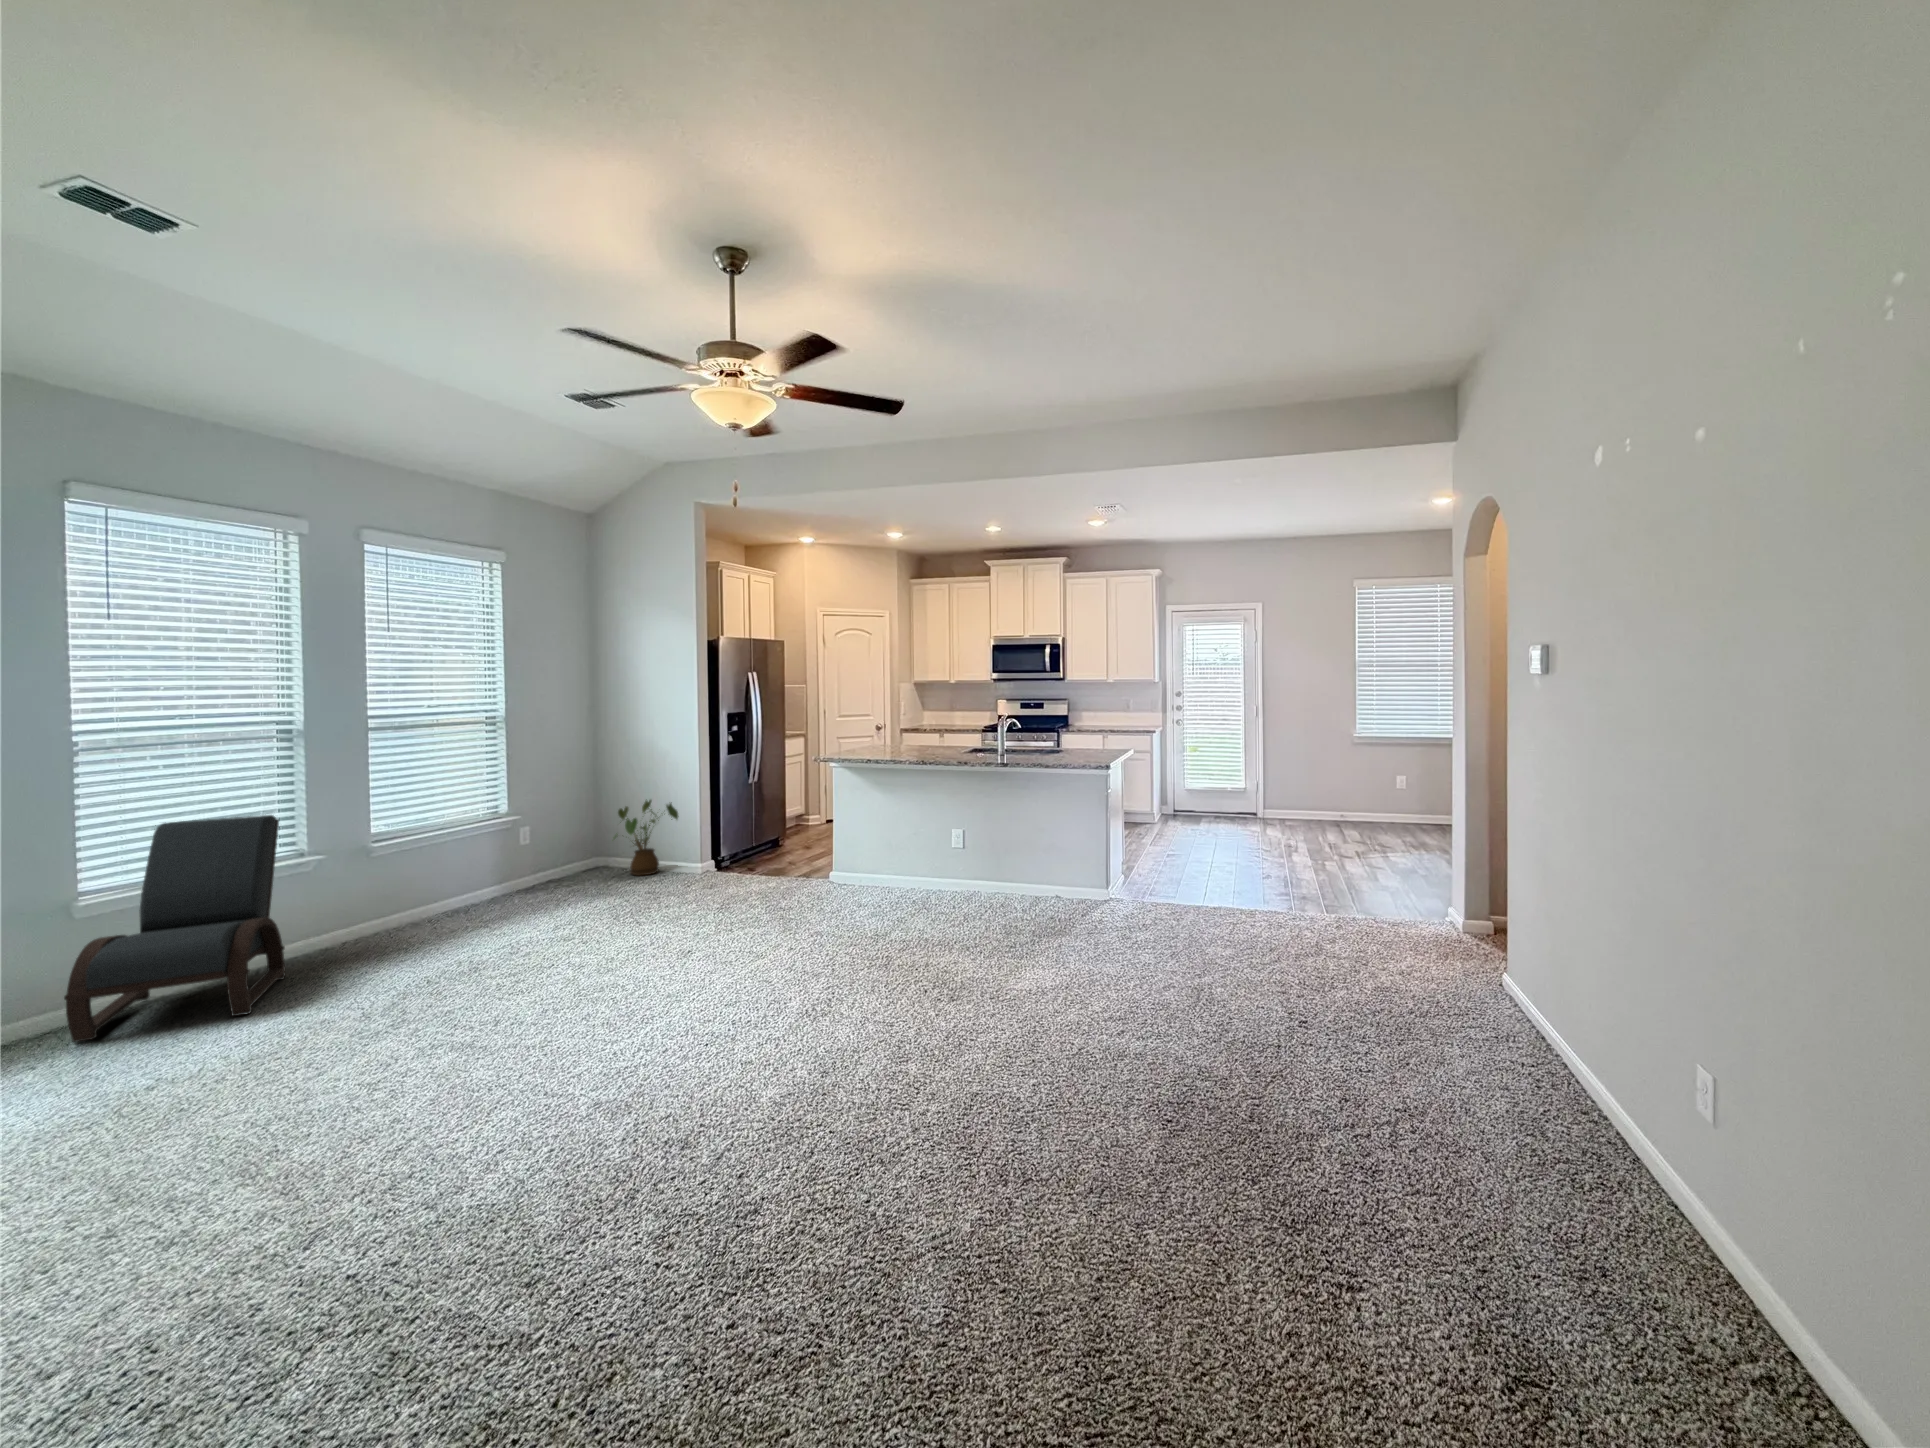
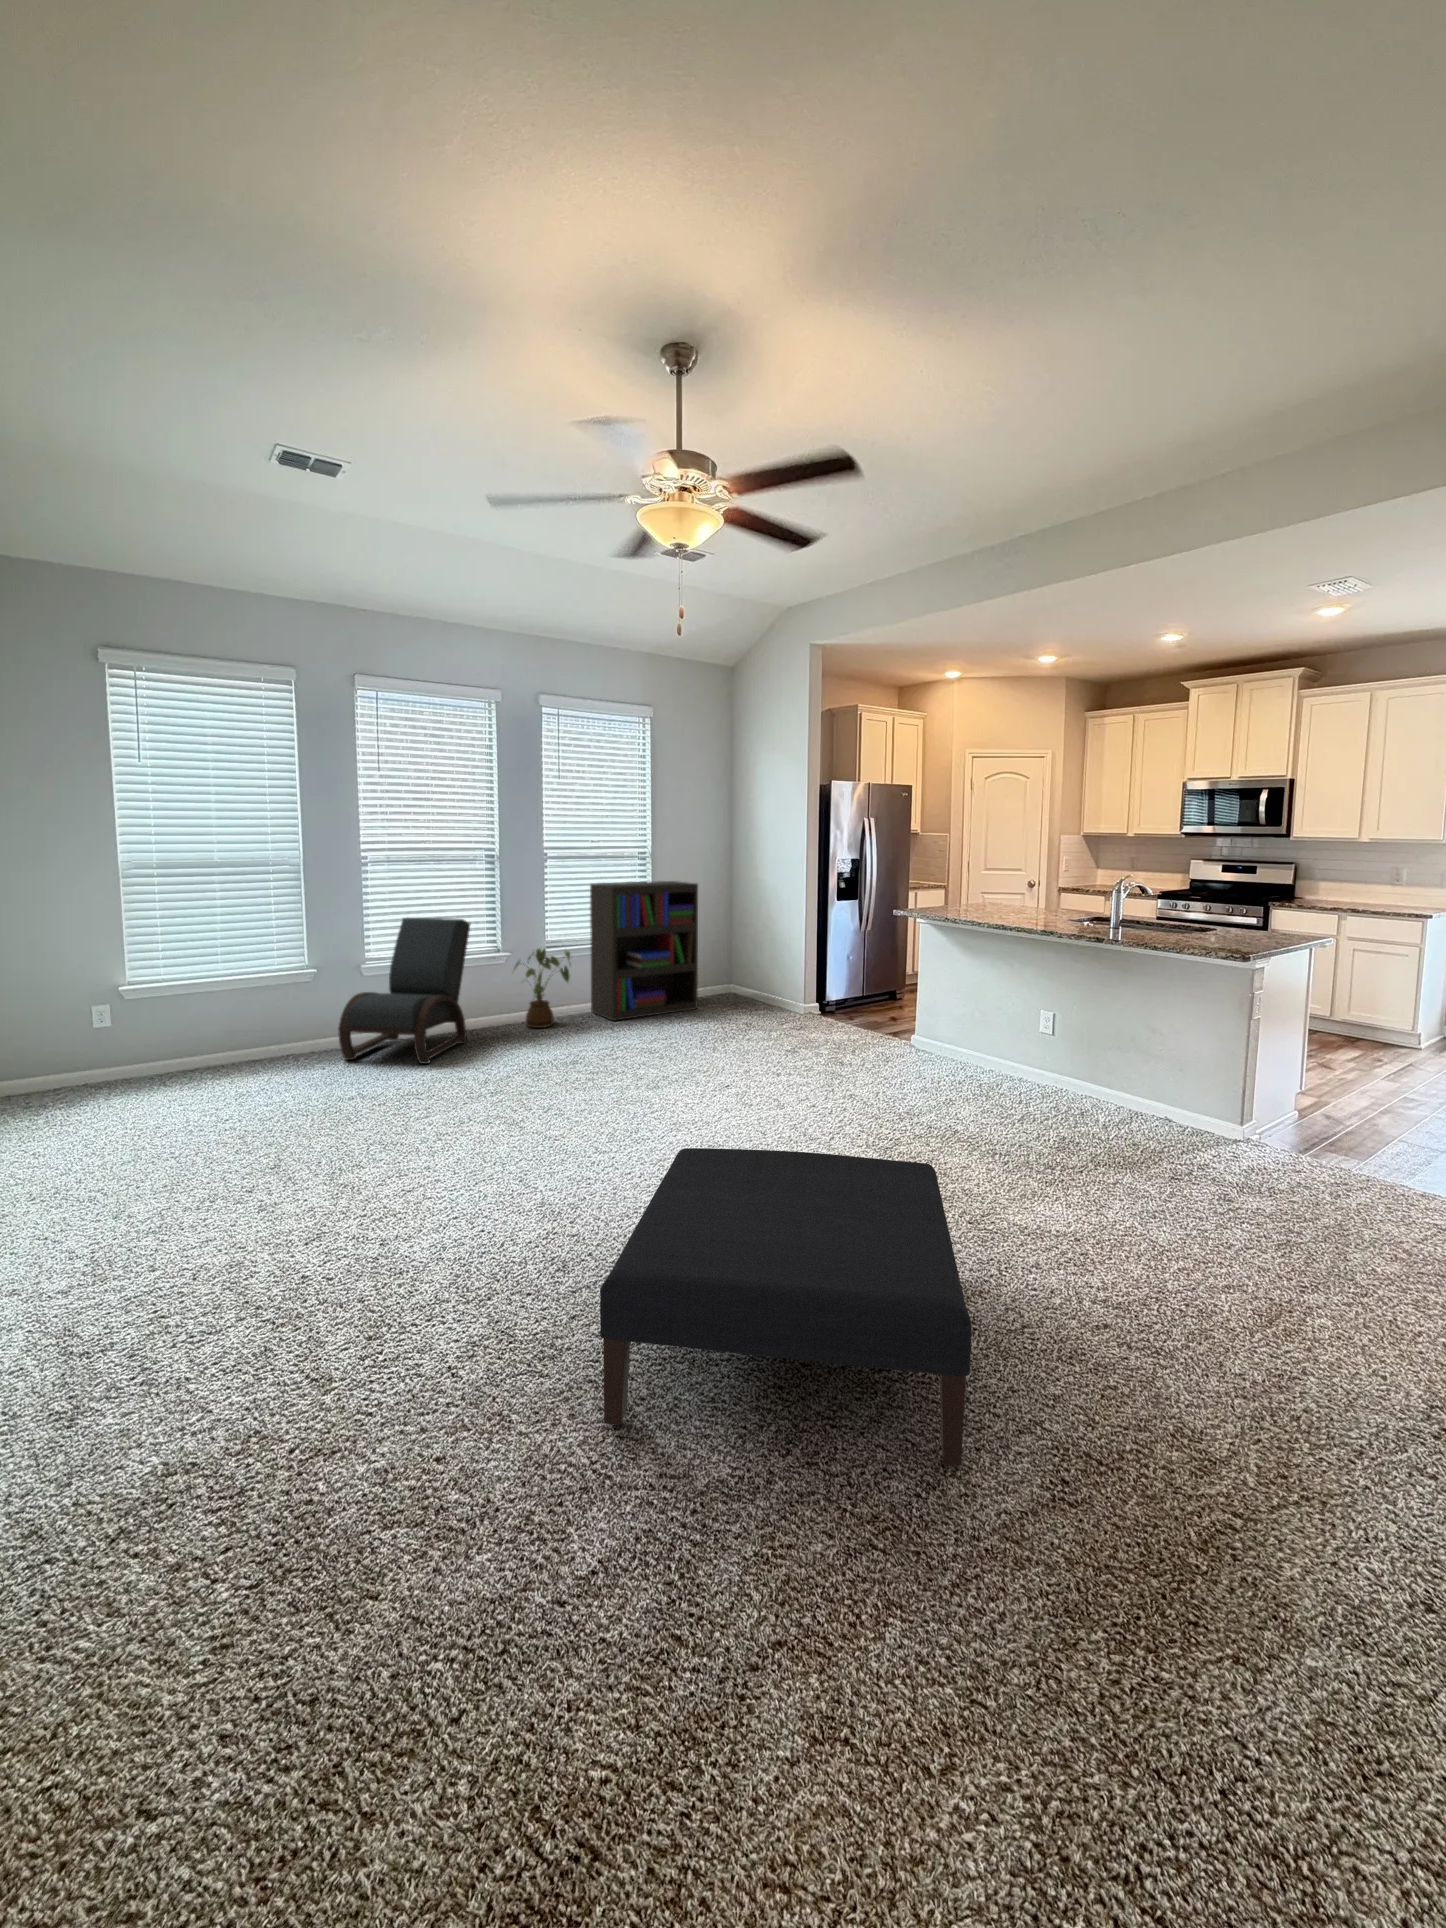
bookshelf: none [440,746,582,914] -> present [590,881,698,1021]
house plant: present [613,800,679,876] -> present [514,948,571,1028]
ottoman: none [784,947,1116,1226] -> present [600,1148,971,1466]

